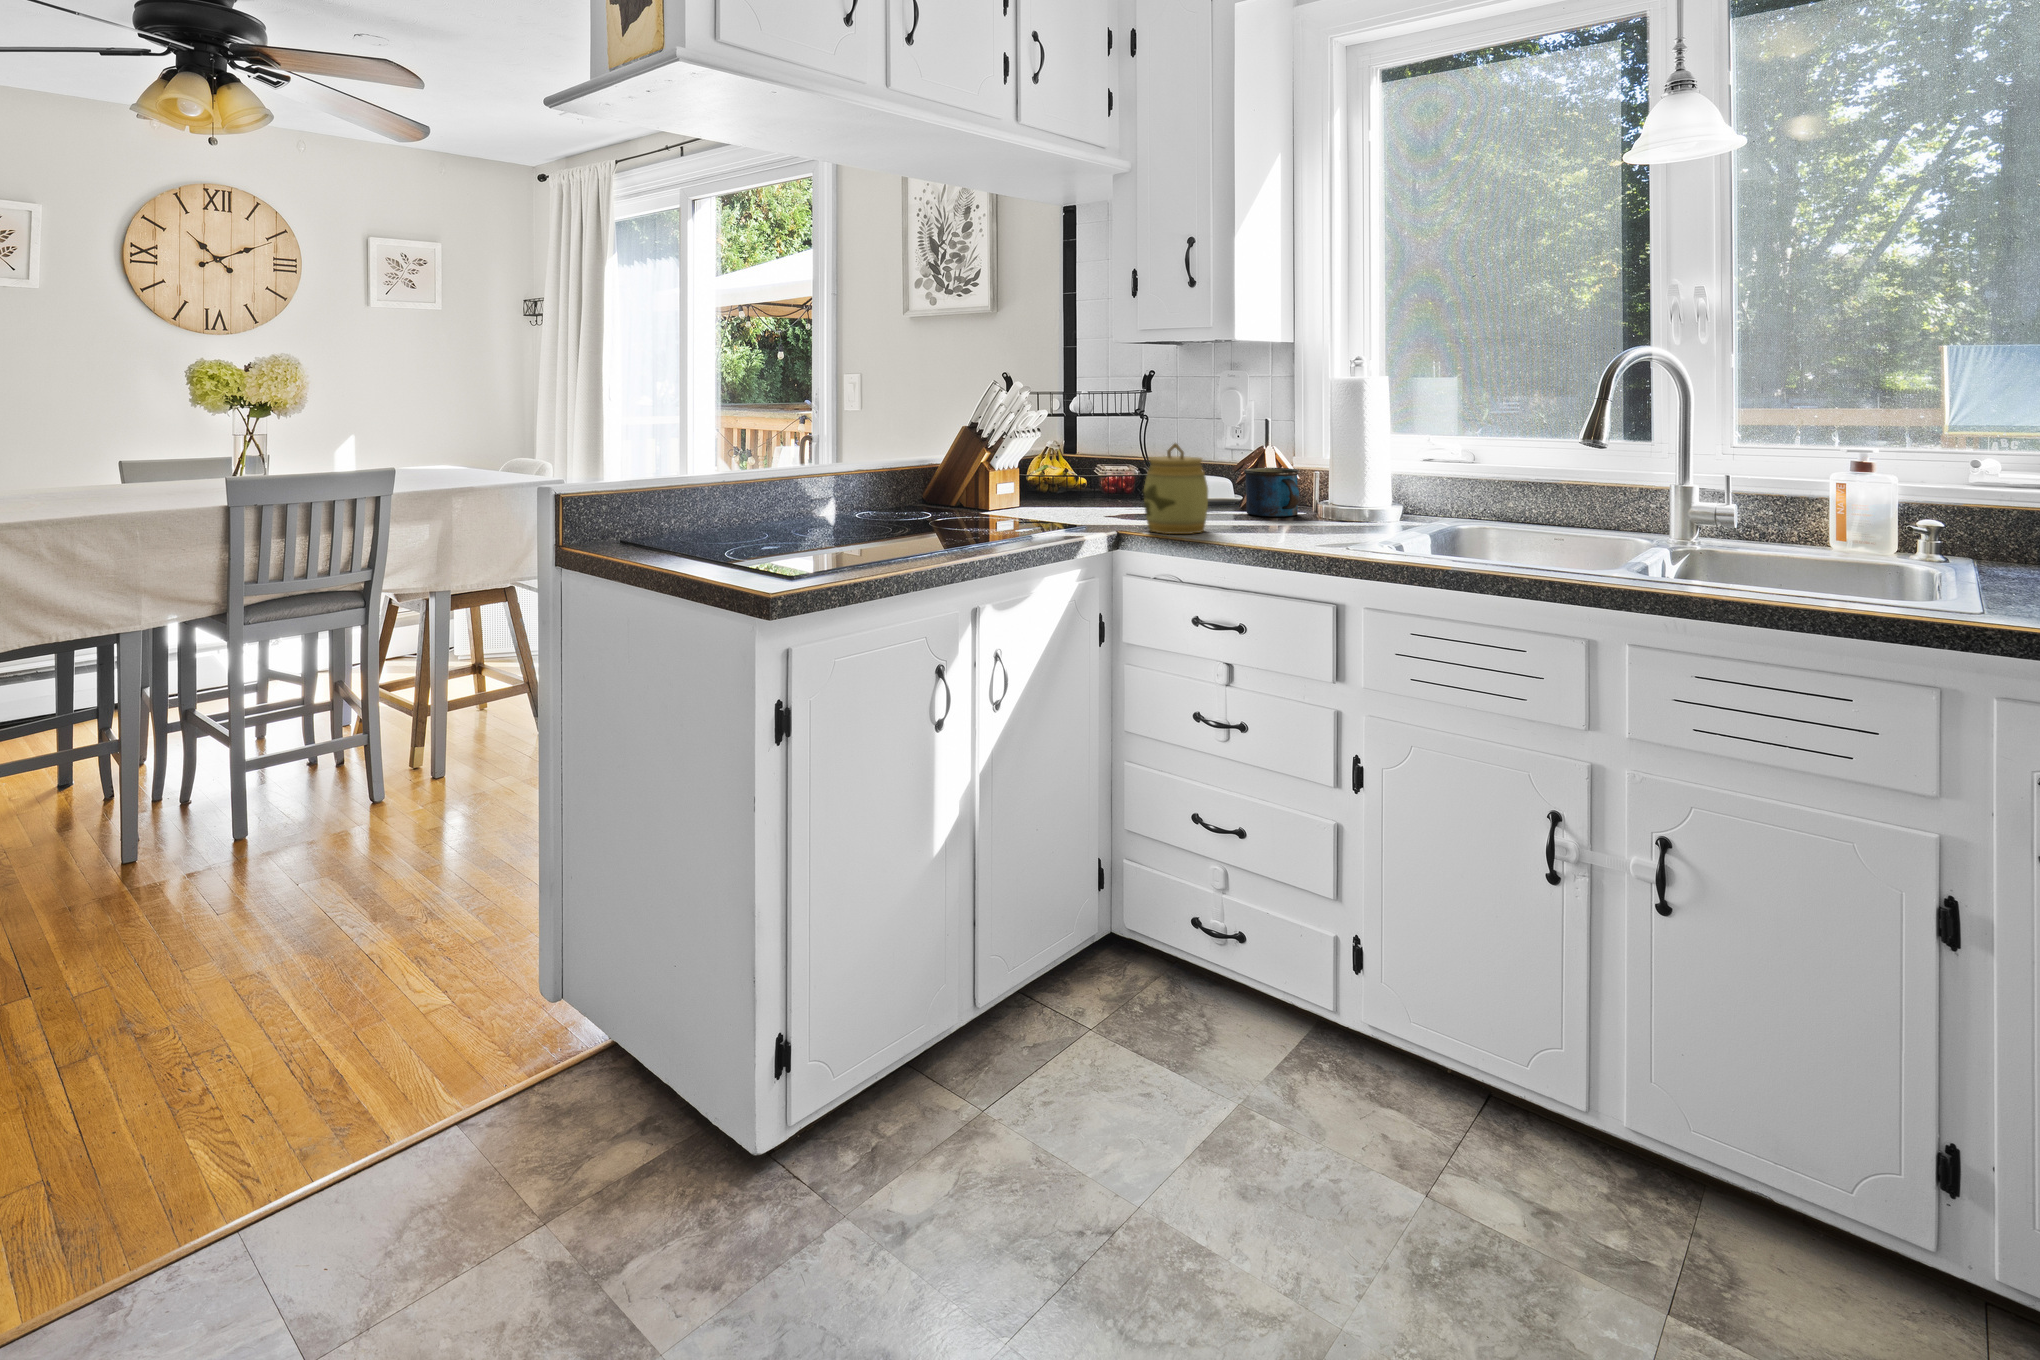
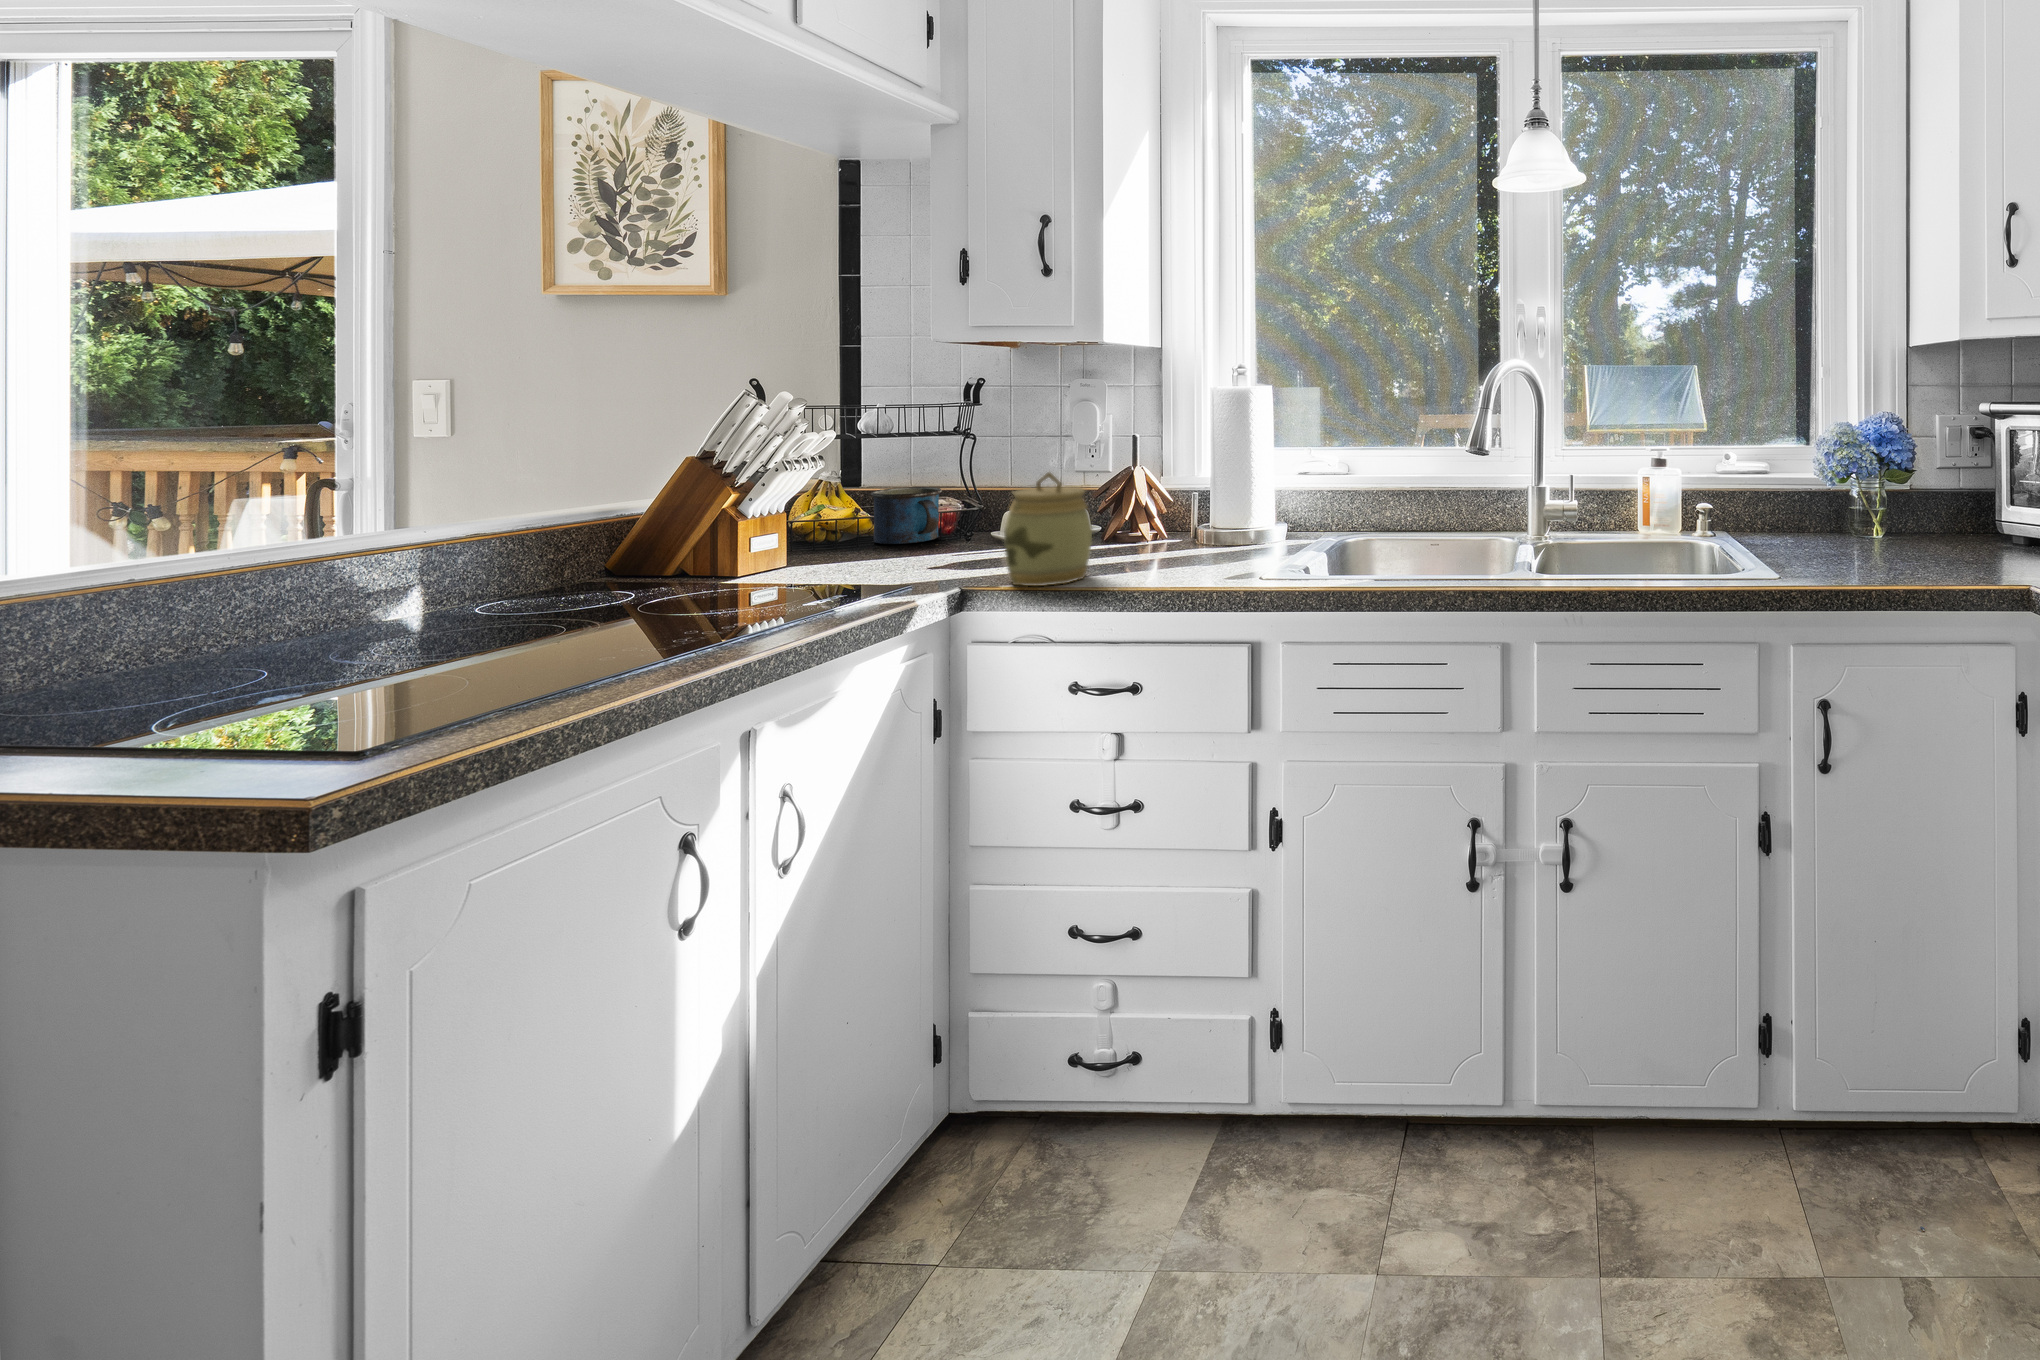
mug: present [1244,468,1300,517] -> present [871,487,942,544]

